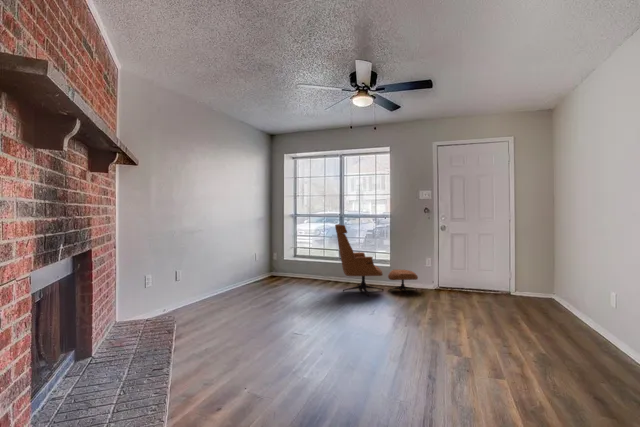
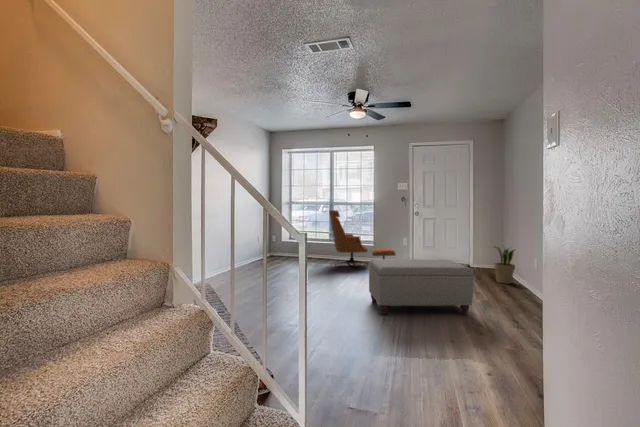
potted plant: none [549,271,586,325] -> present [494,246,515,284]
ottoman: none [377,299,540,395] -> present [369,259,474,315]

